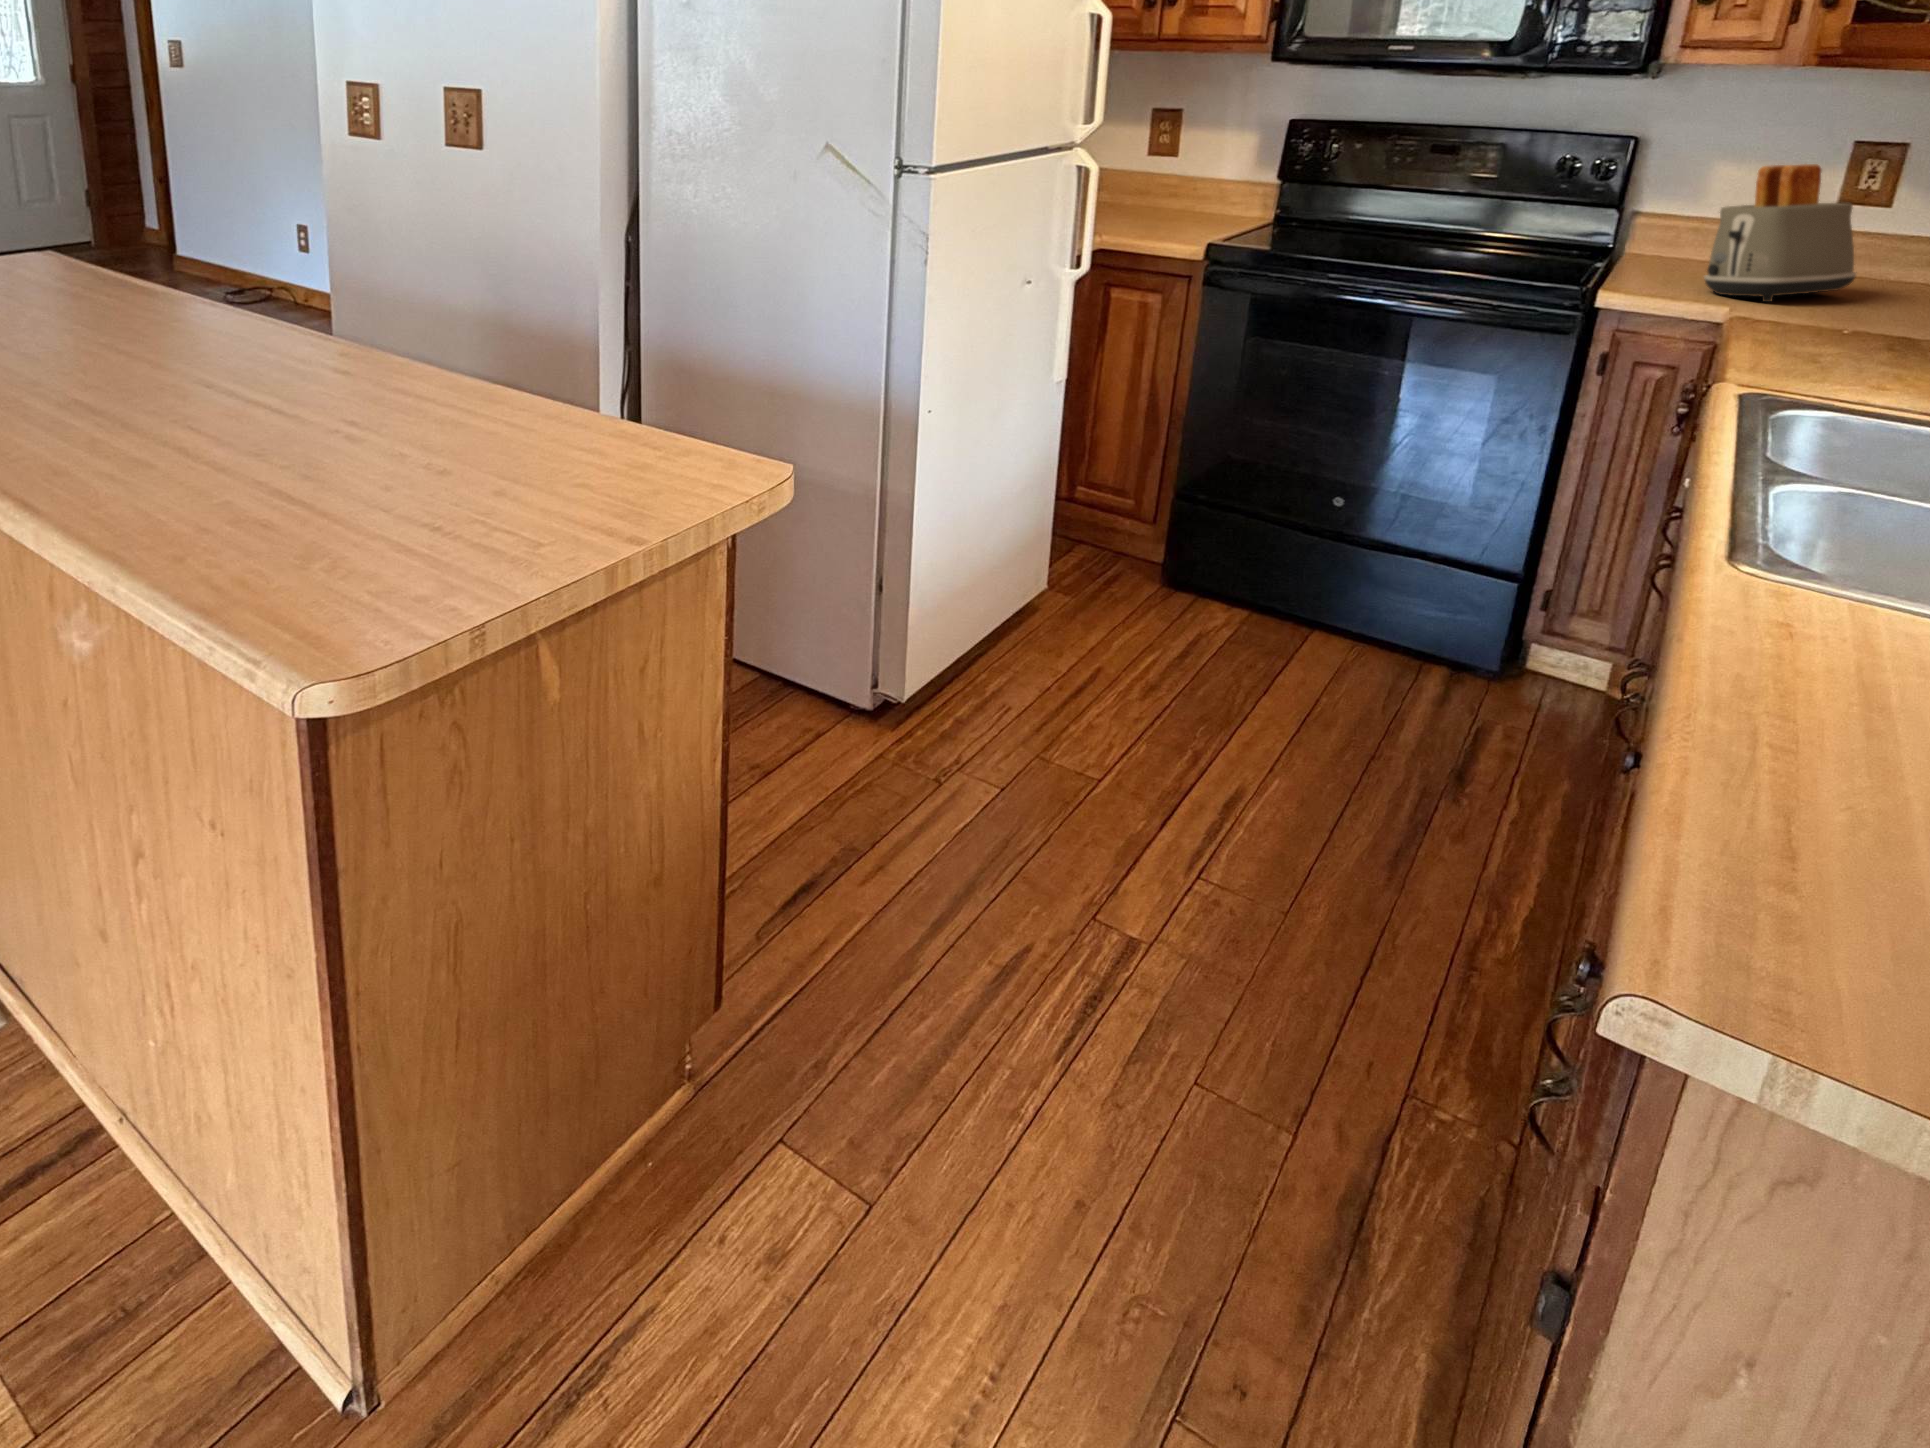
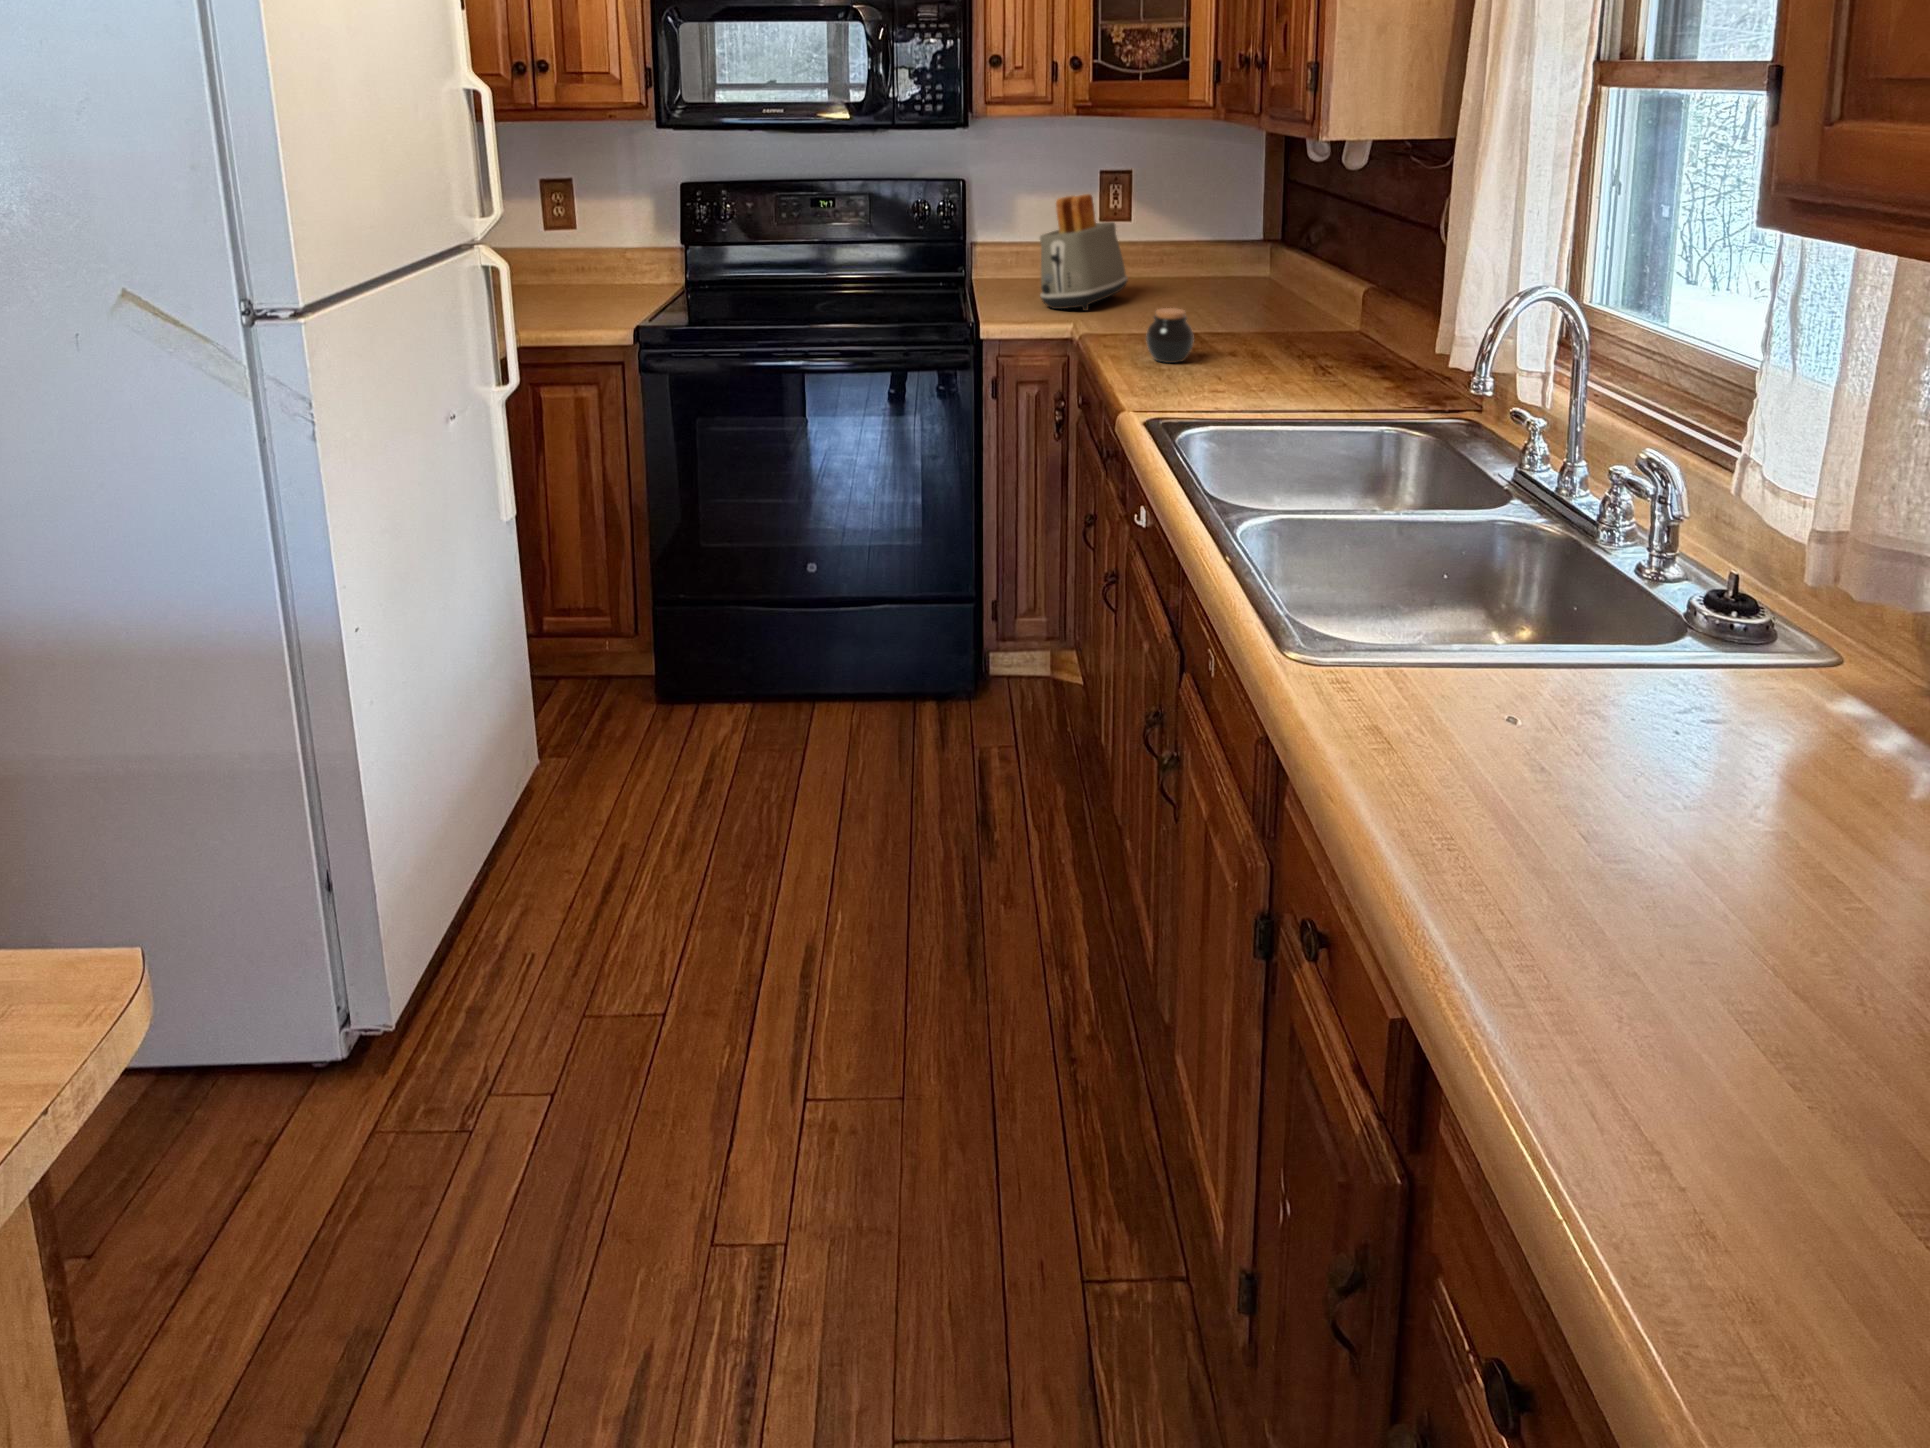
jar: none [1818,298,1896,364] -> present [1146,308,1194,363]

